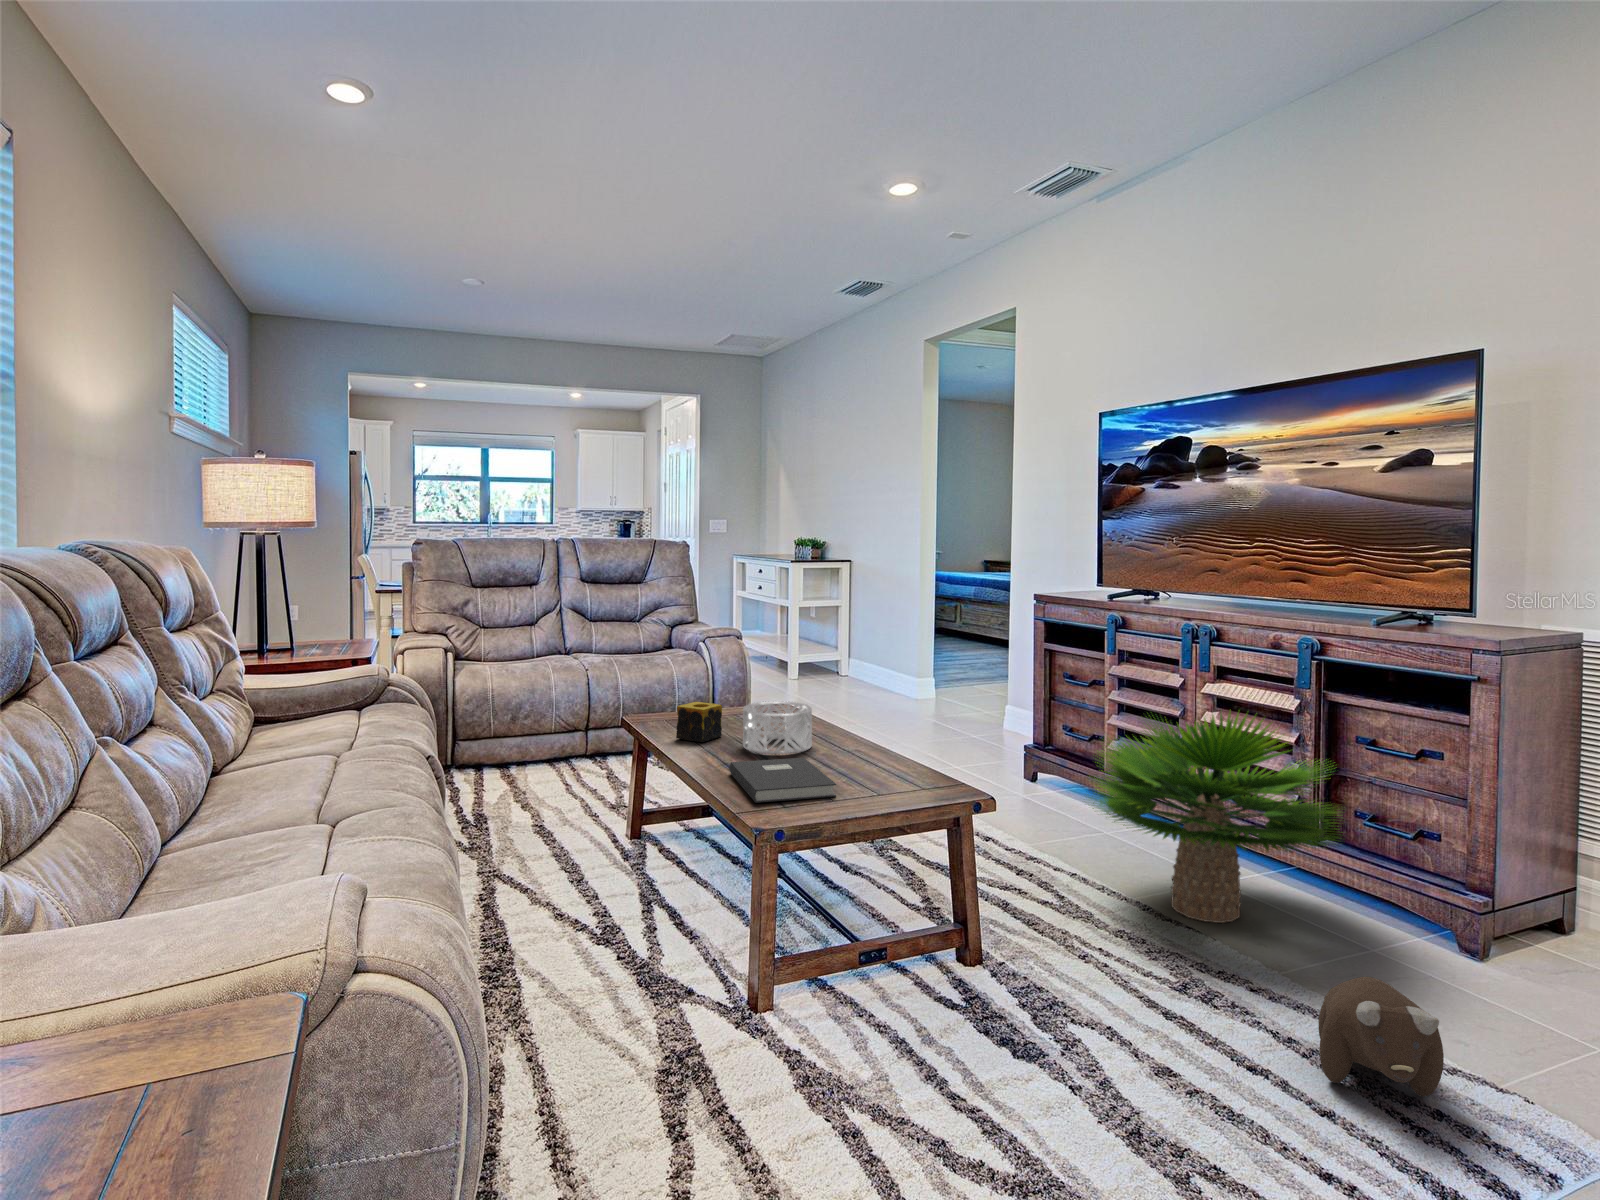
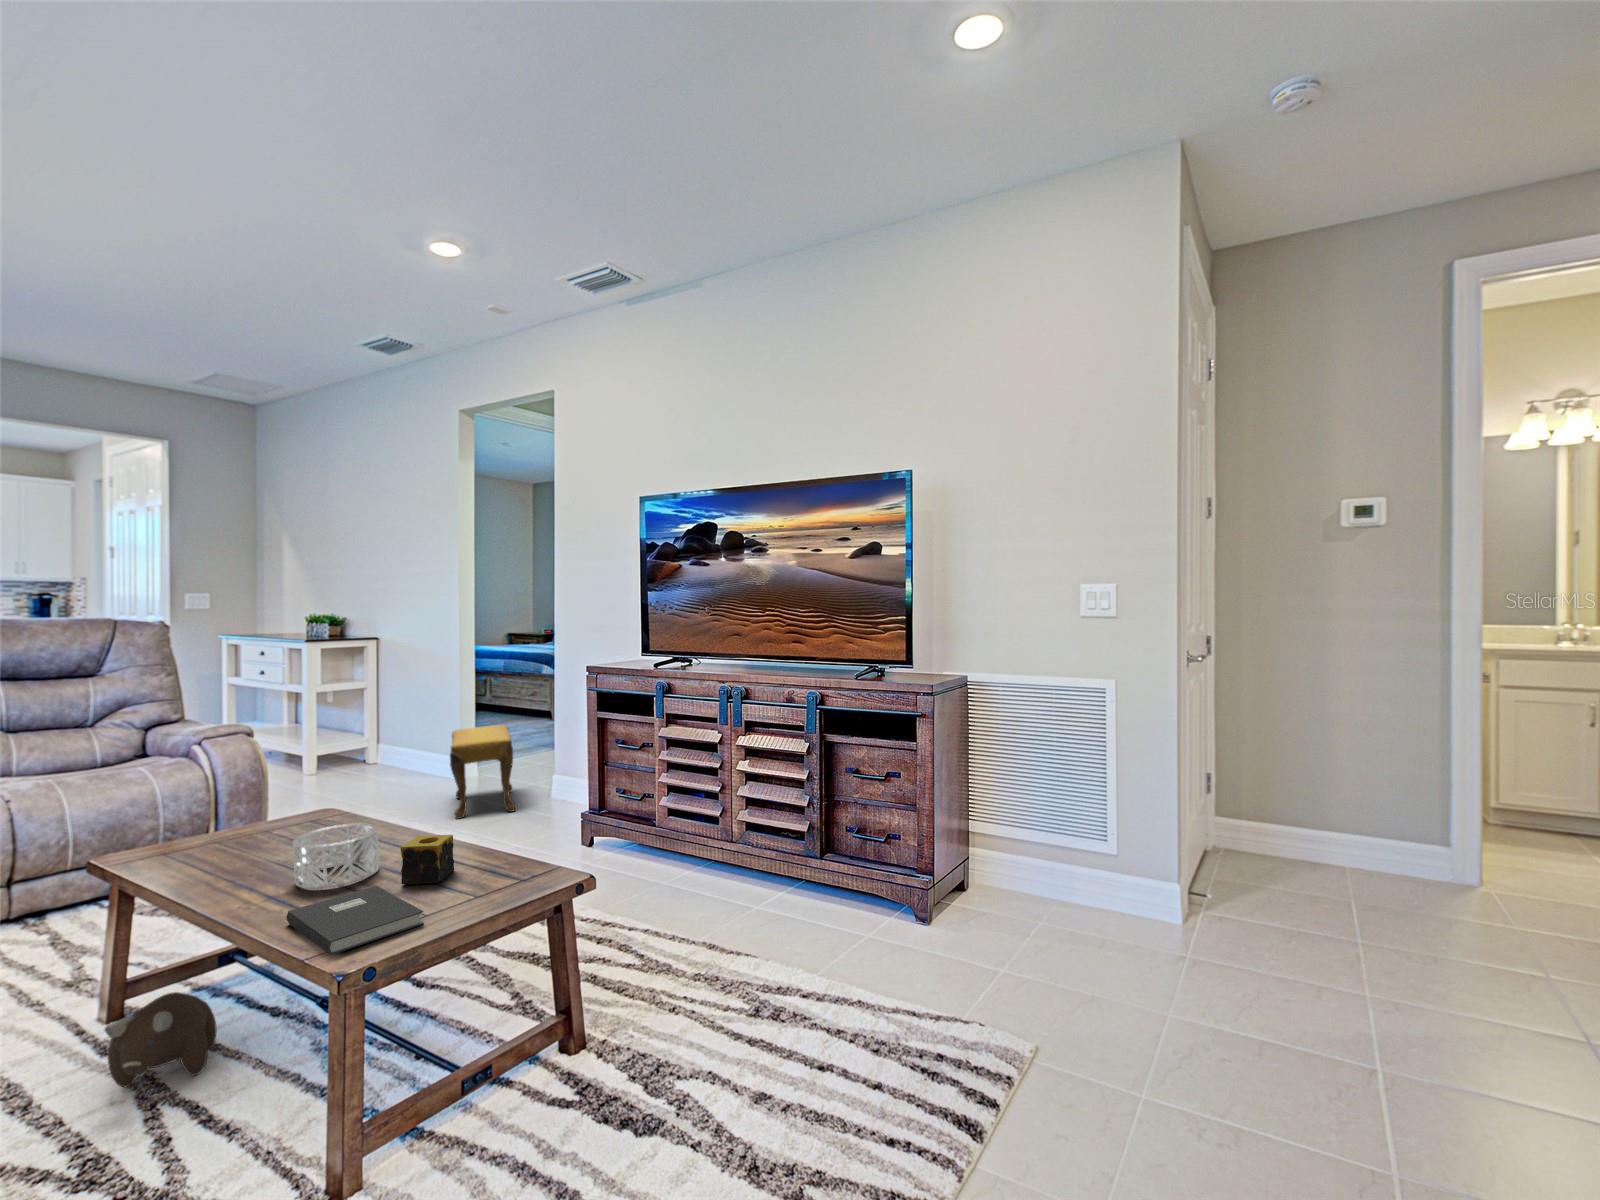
footstool: none [902,650,964,741] -> present [450,725,515,819]
candle: present [676,702,722,742] -> present [401,835,454,884]
potted plant: present [1093,713,1340,923] -> none [648,758,854,944]
plush toy: present [1319,977,1444,1097] -> present [105,992,216,1087]

